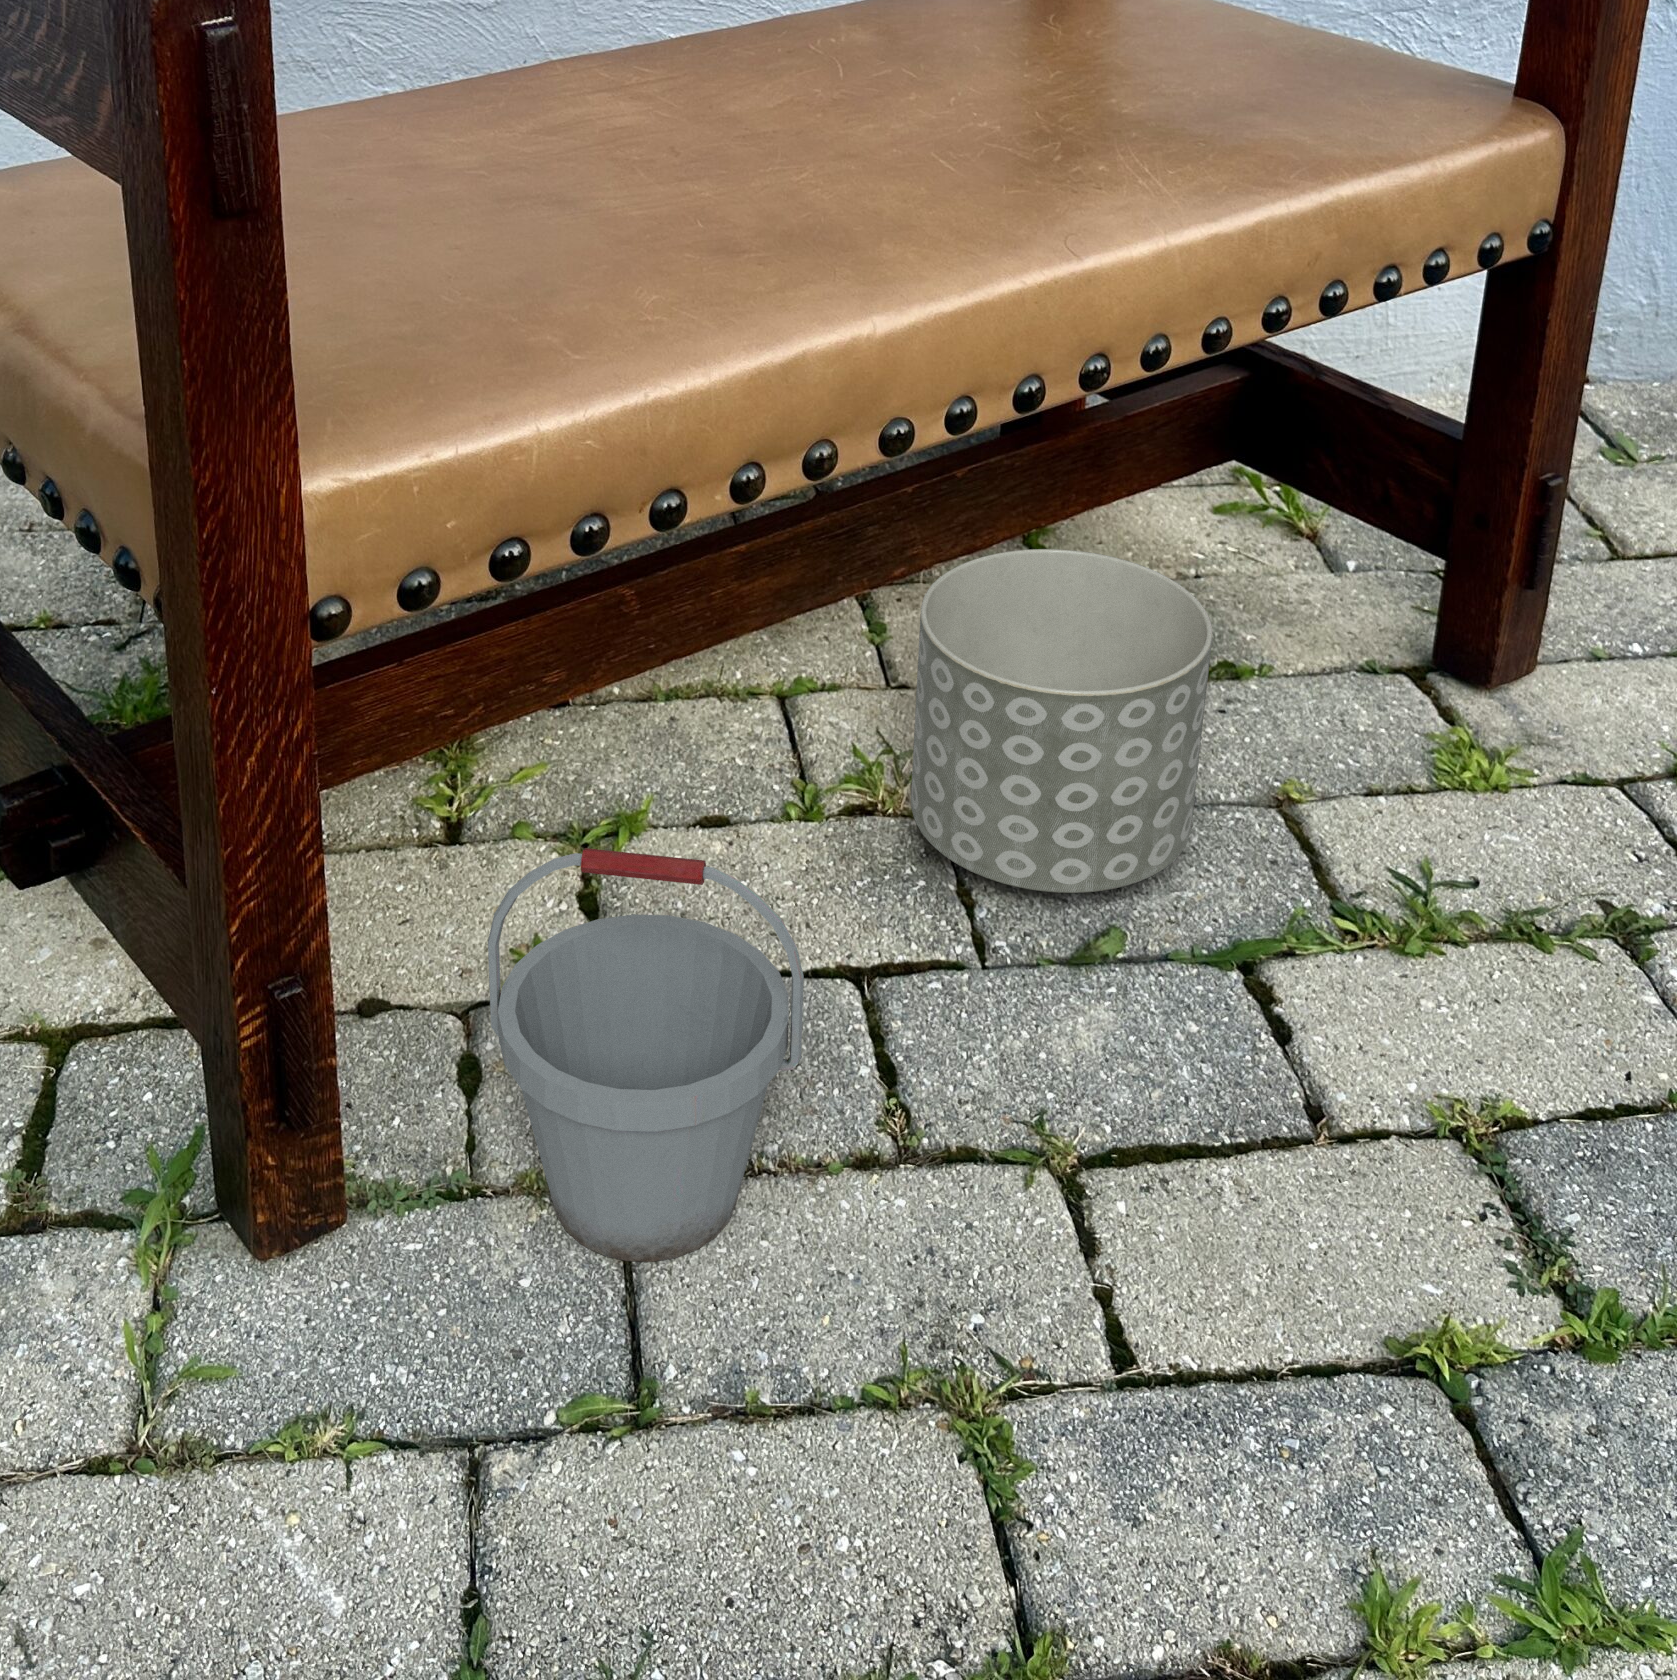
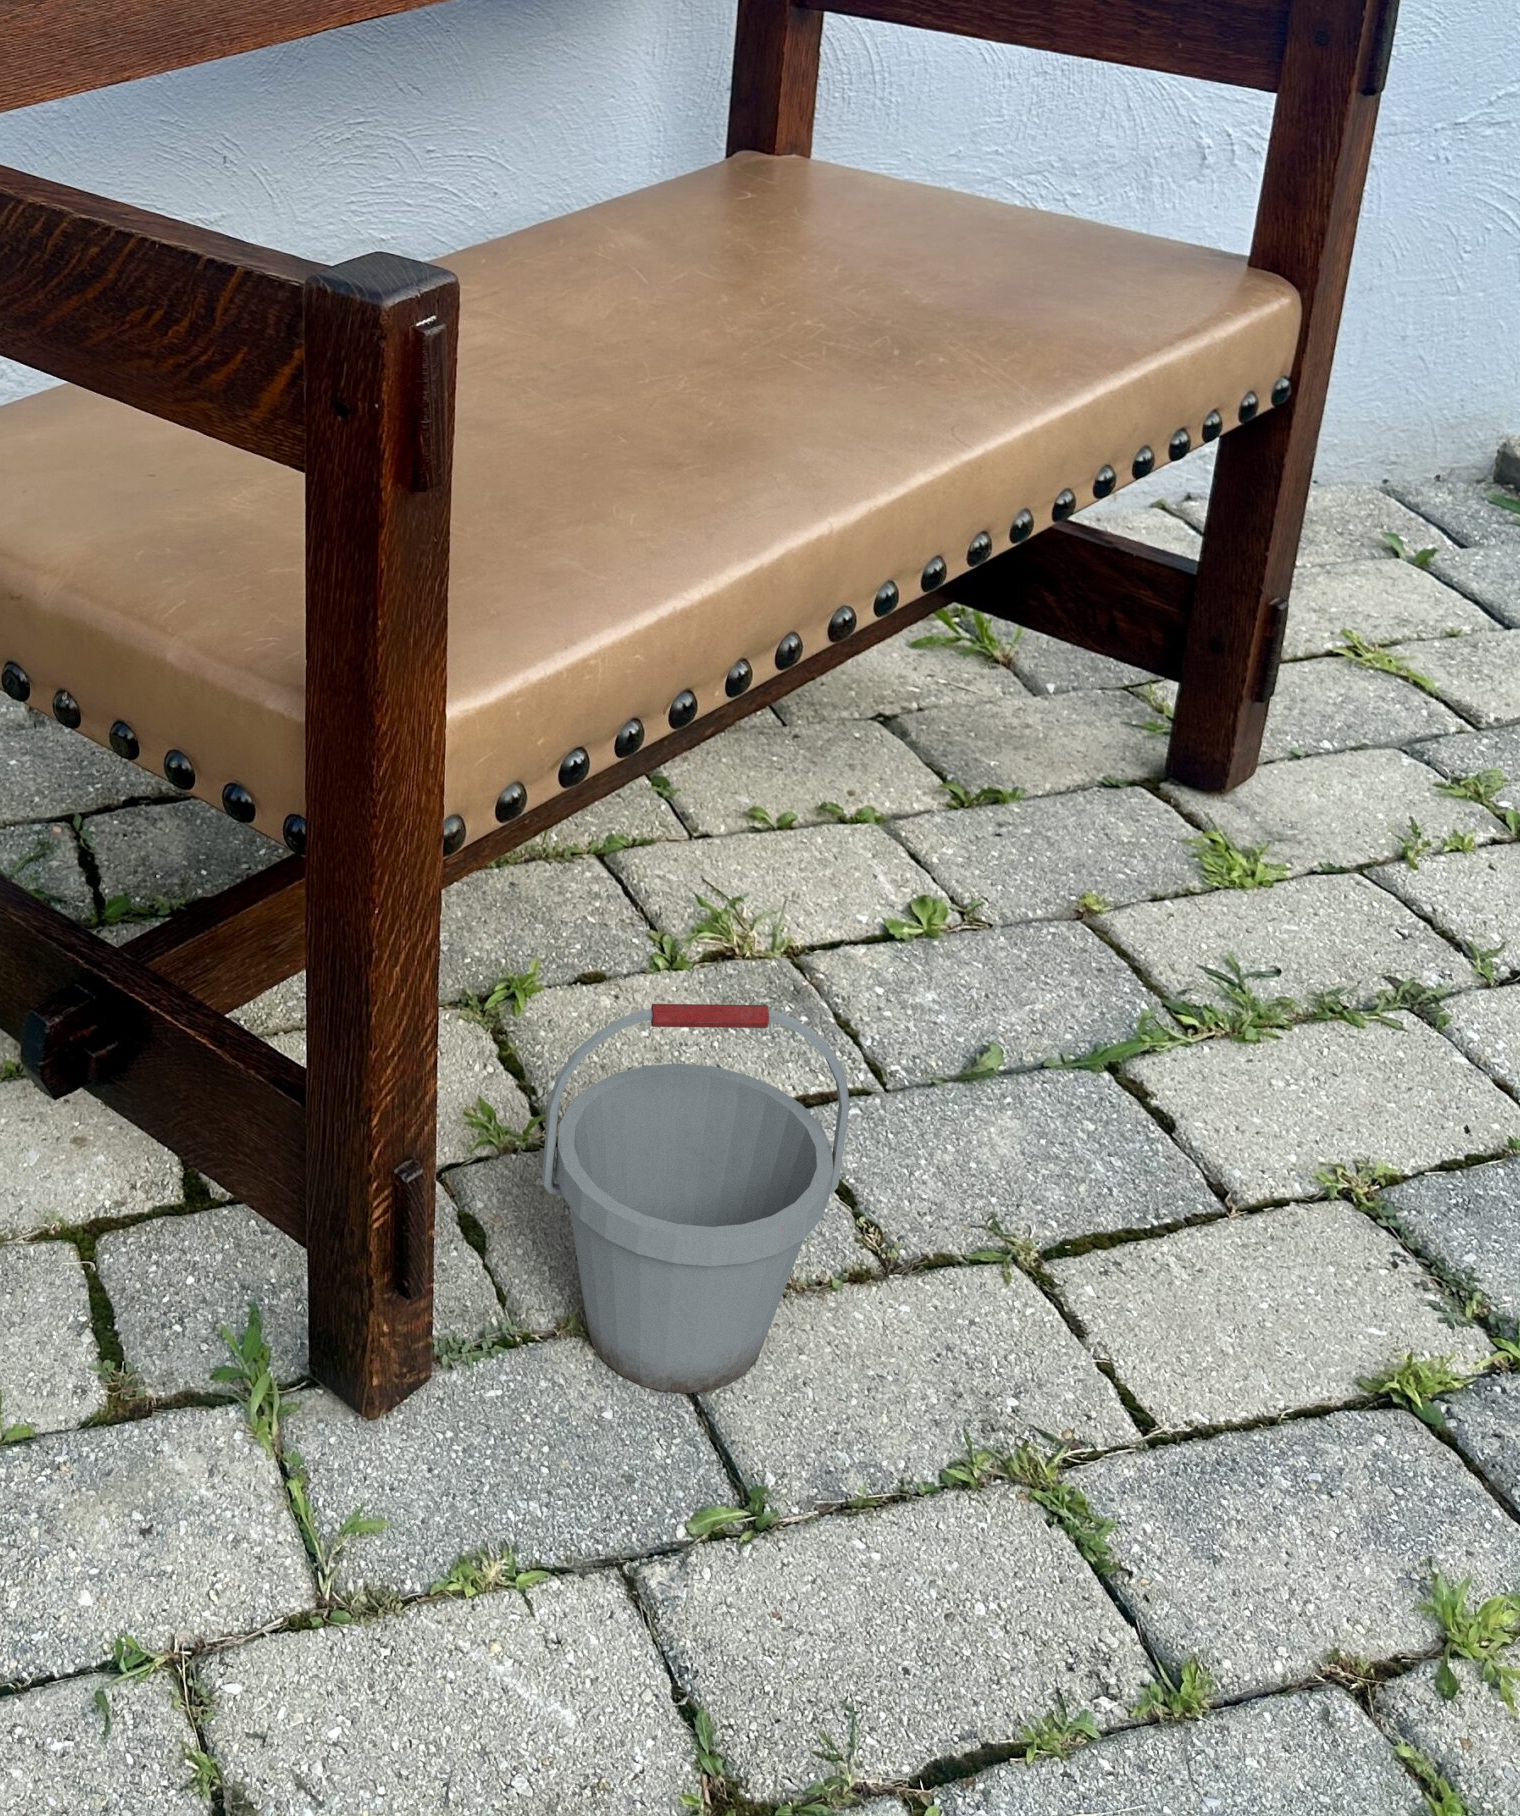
planter: present [911,549,1213,893] -> none [775,691,1069,1013]

